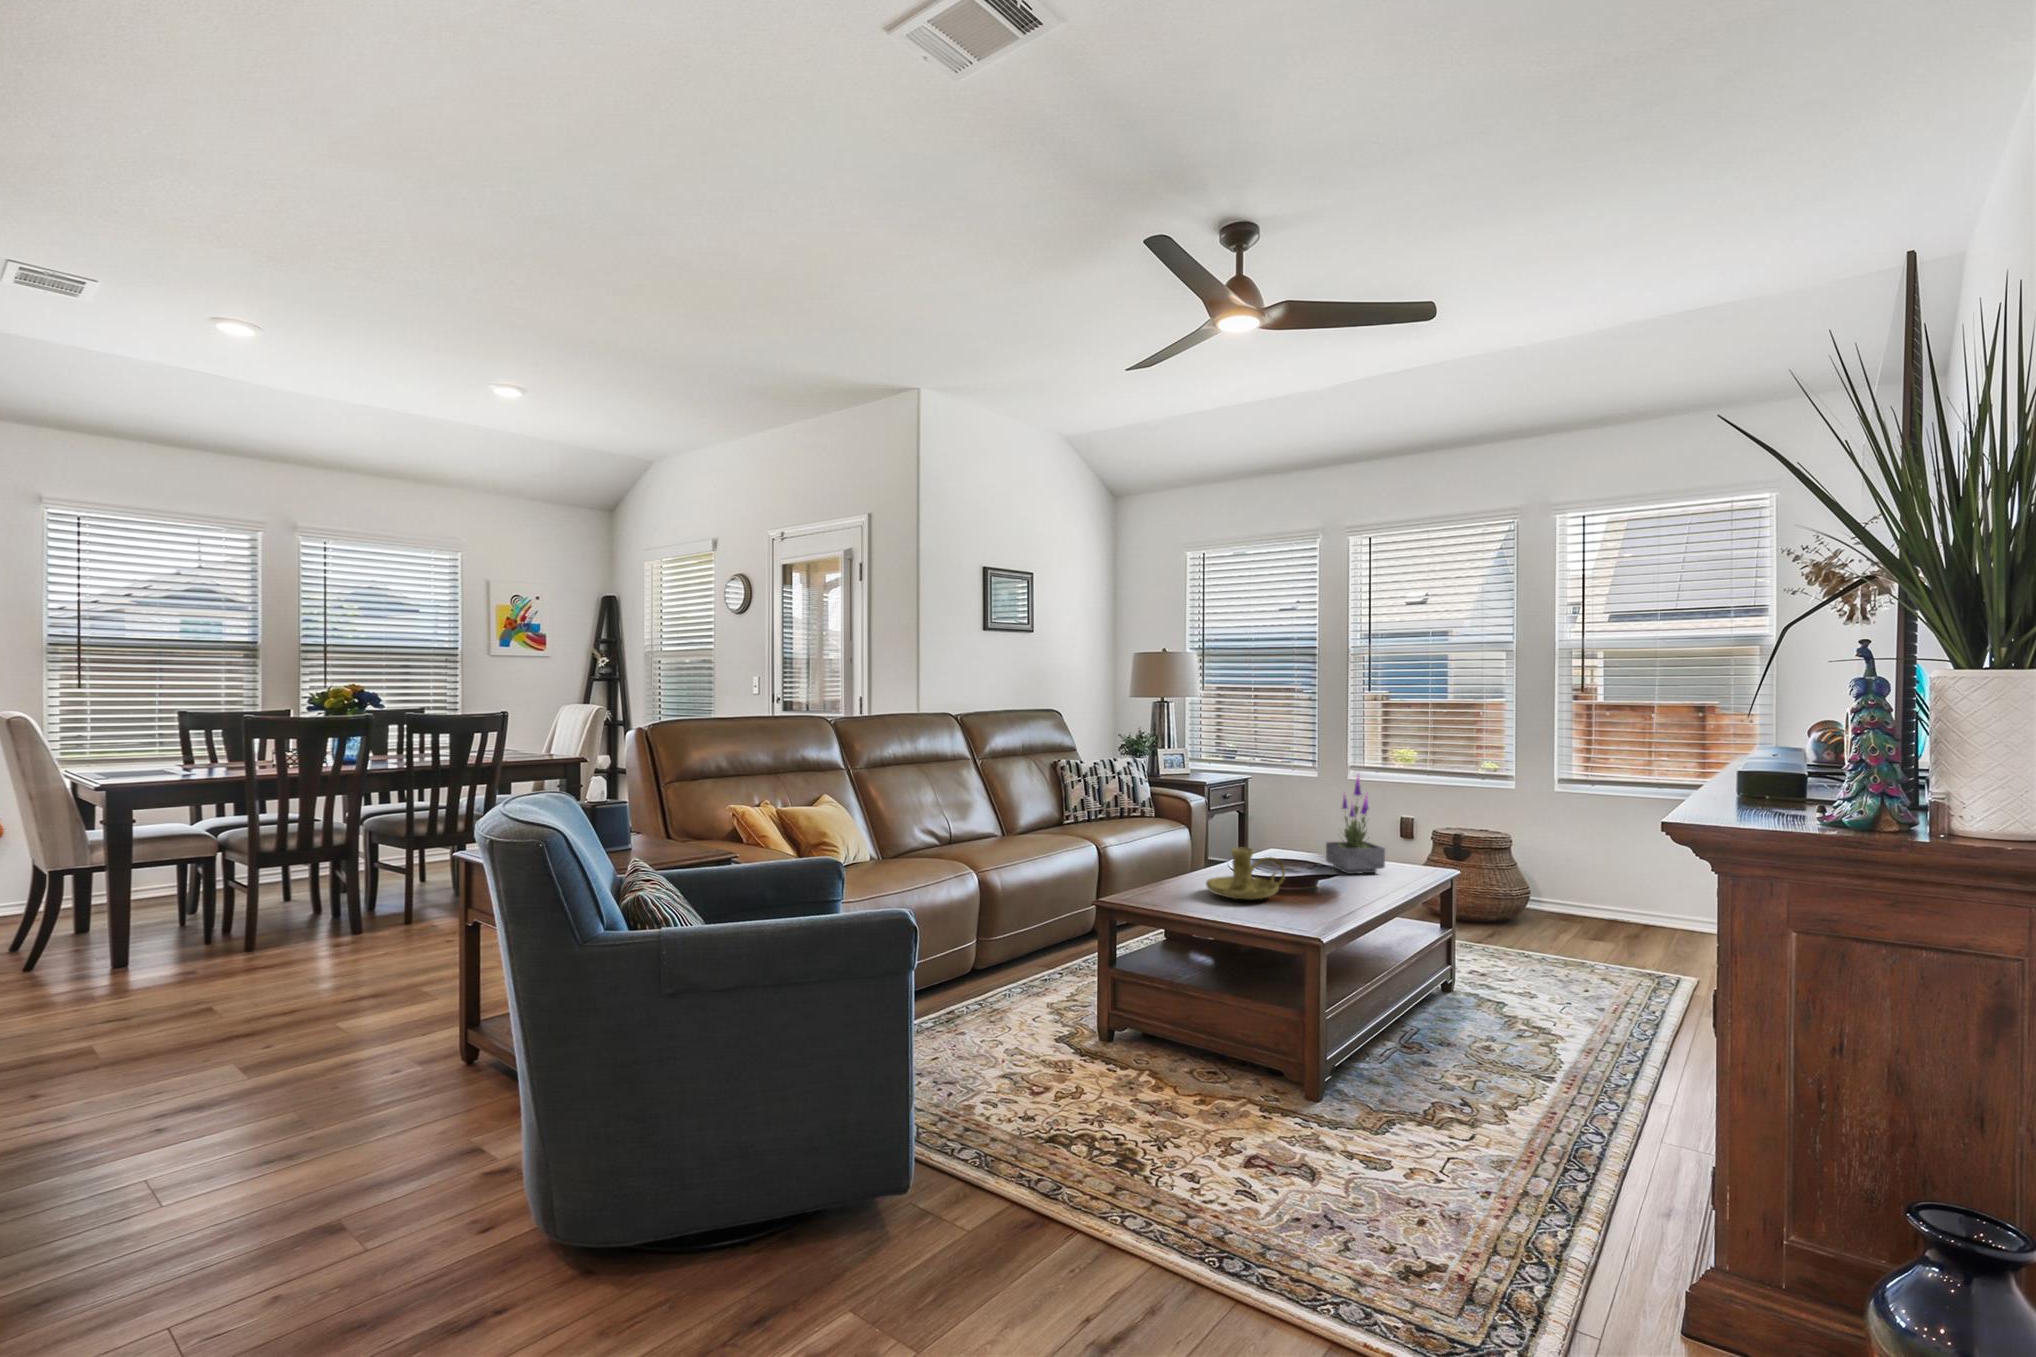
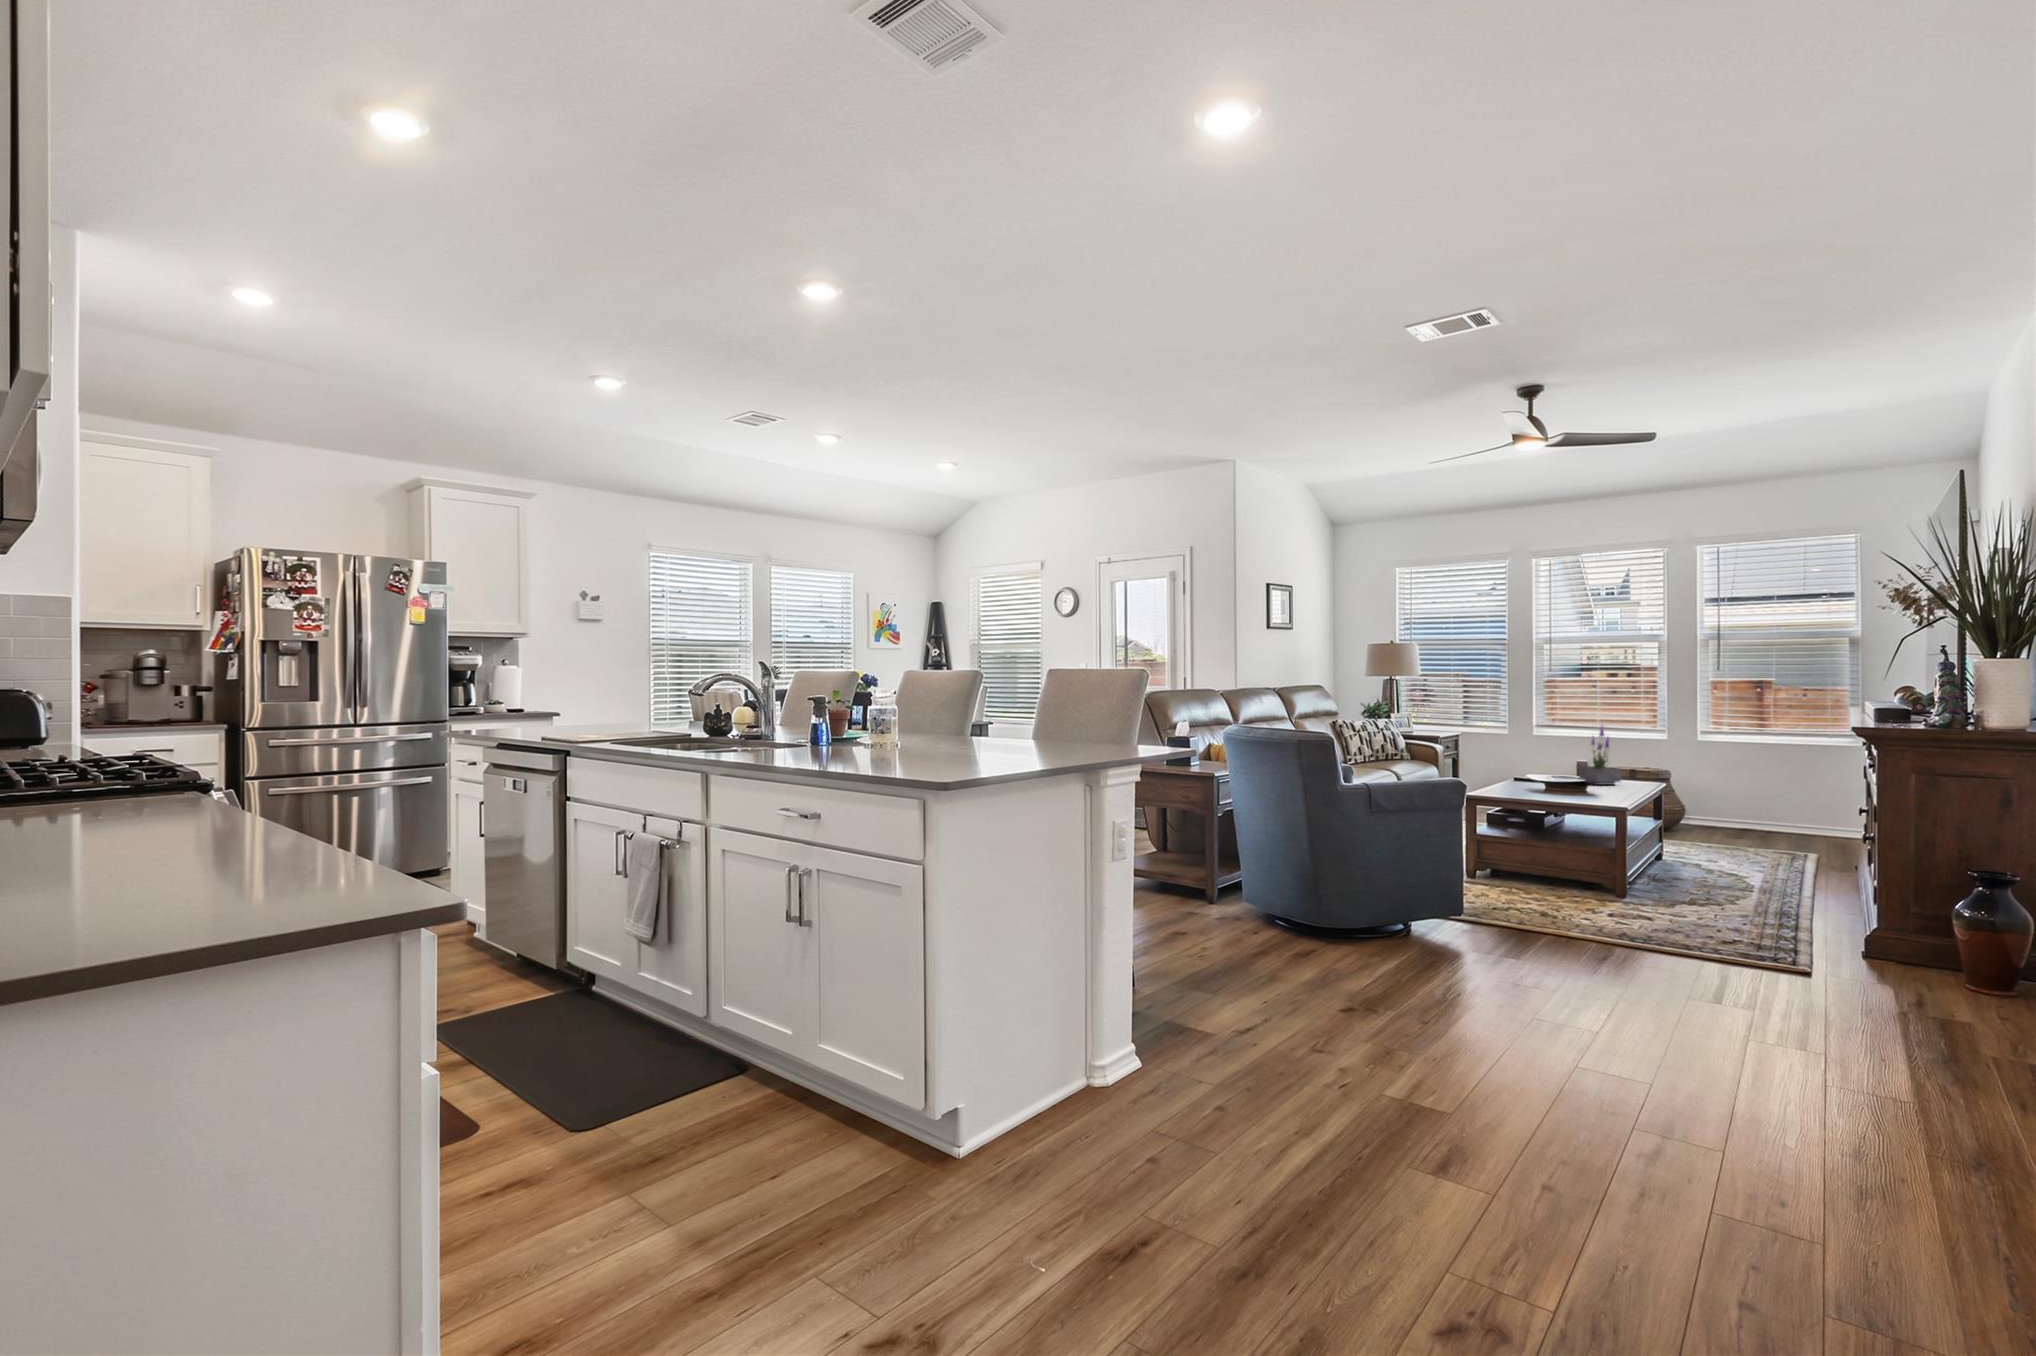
candle holder: present [1206,848,1285,899] -> none [1523,765,1572,795]

